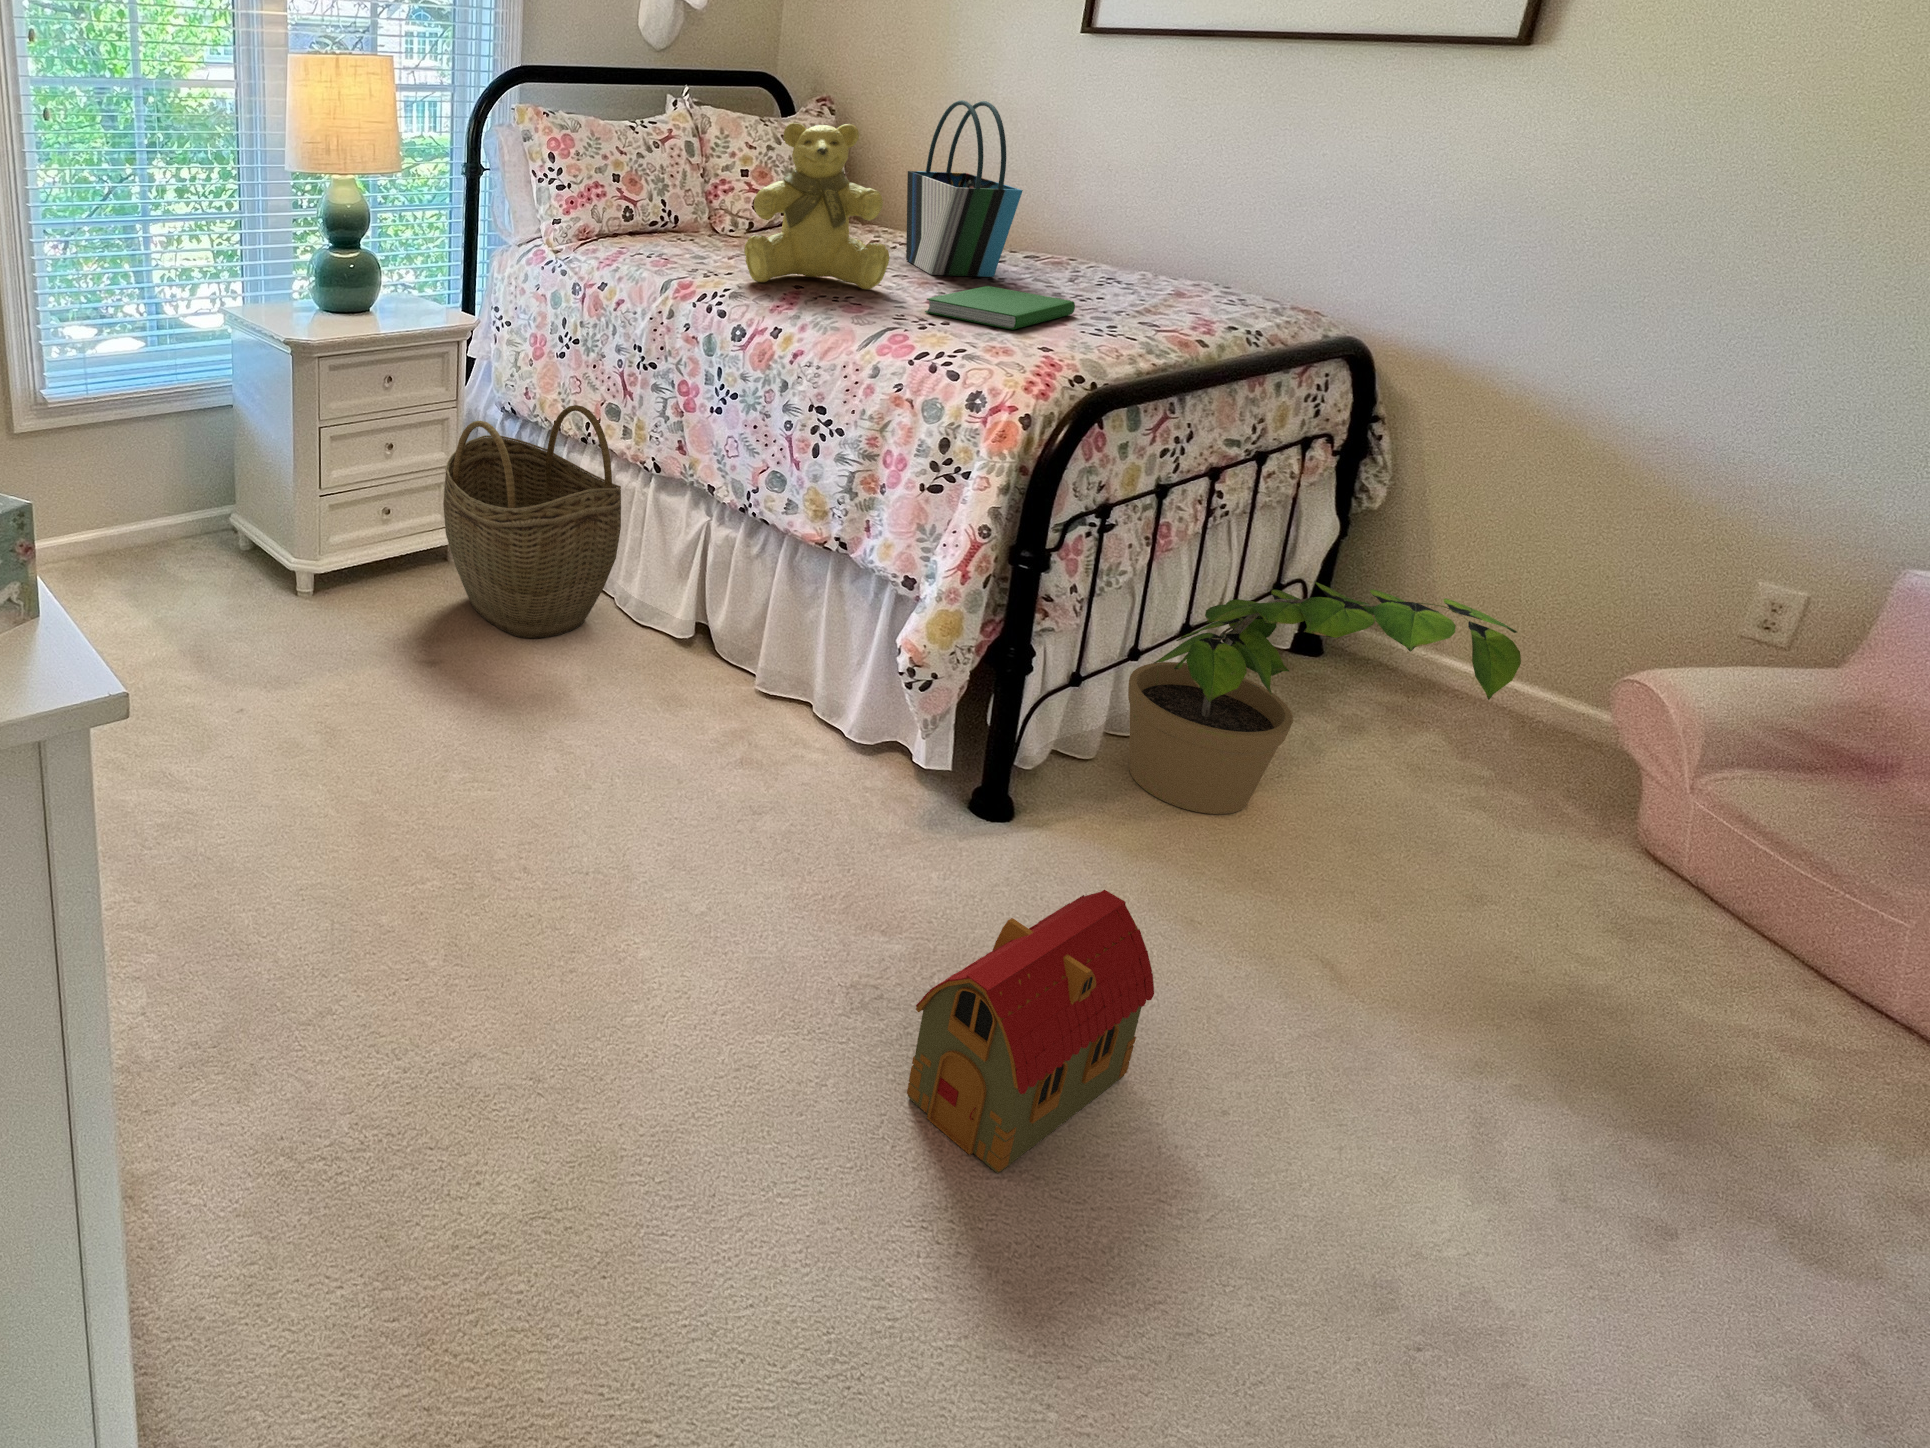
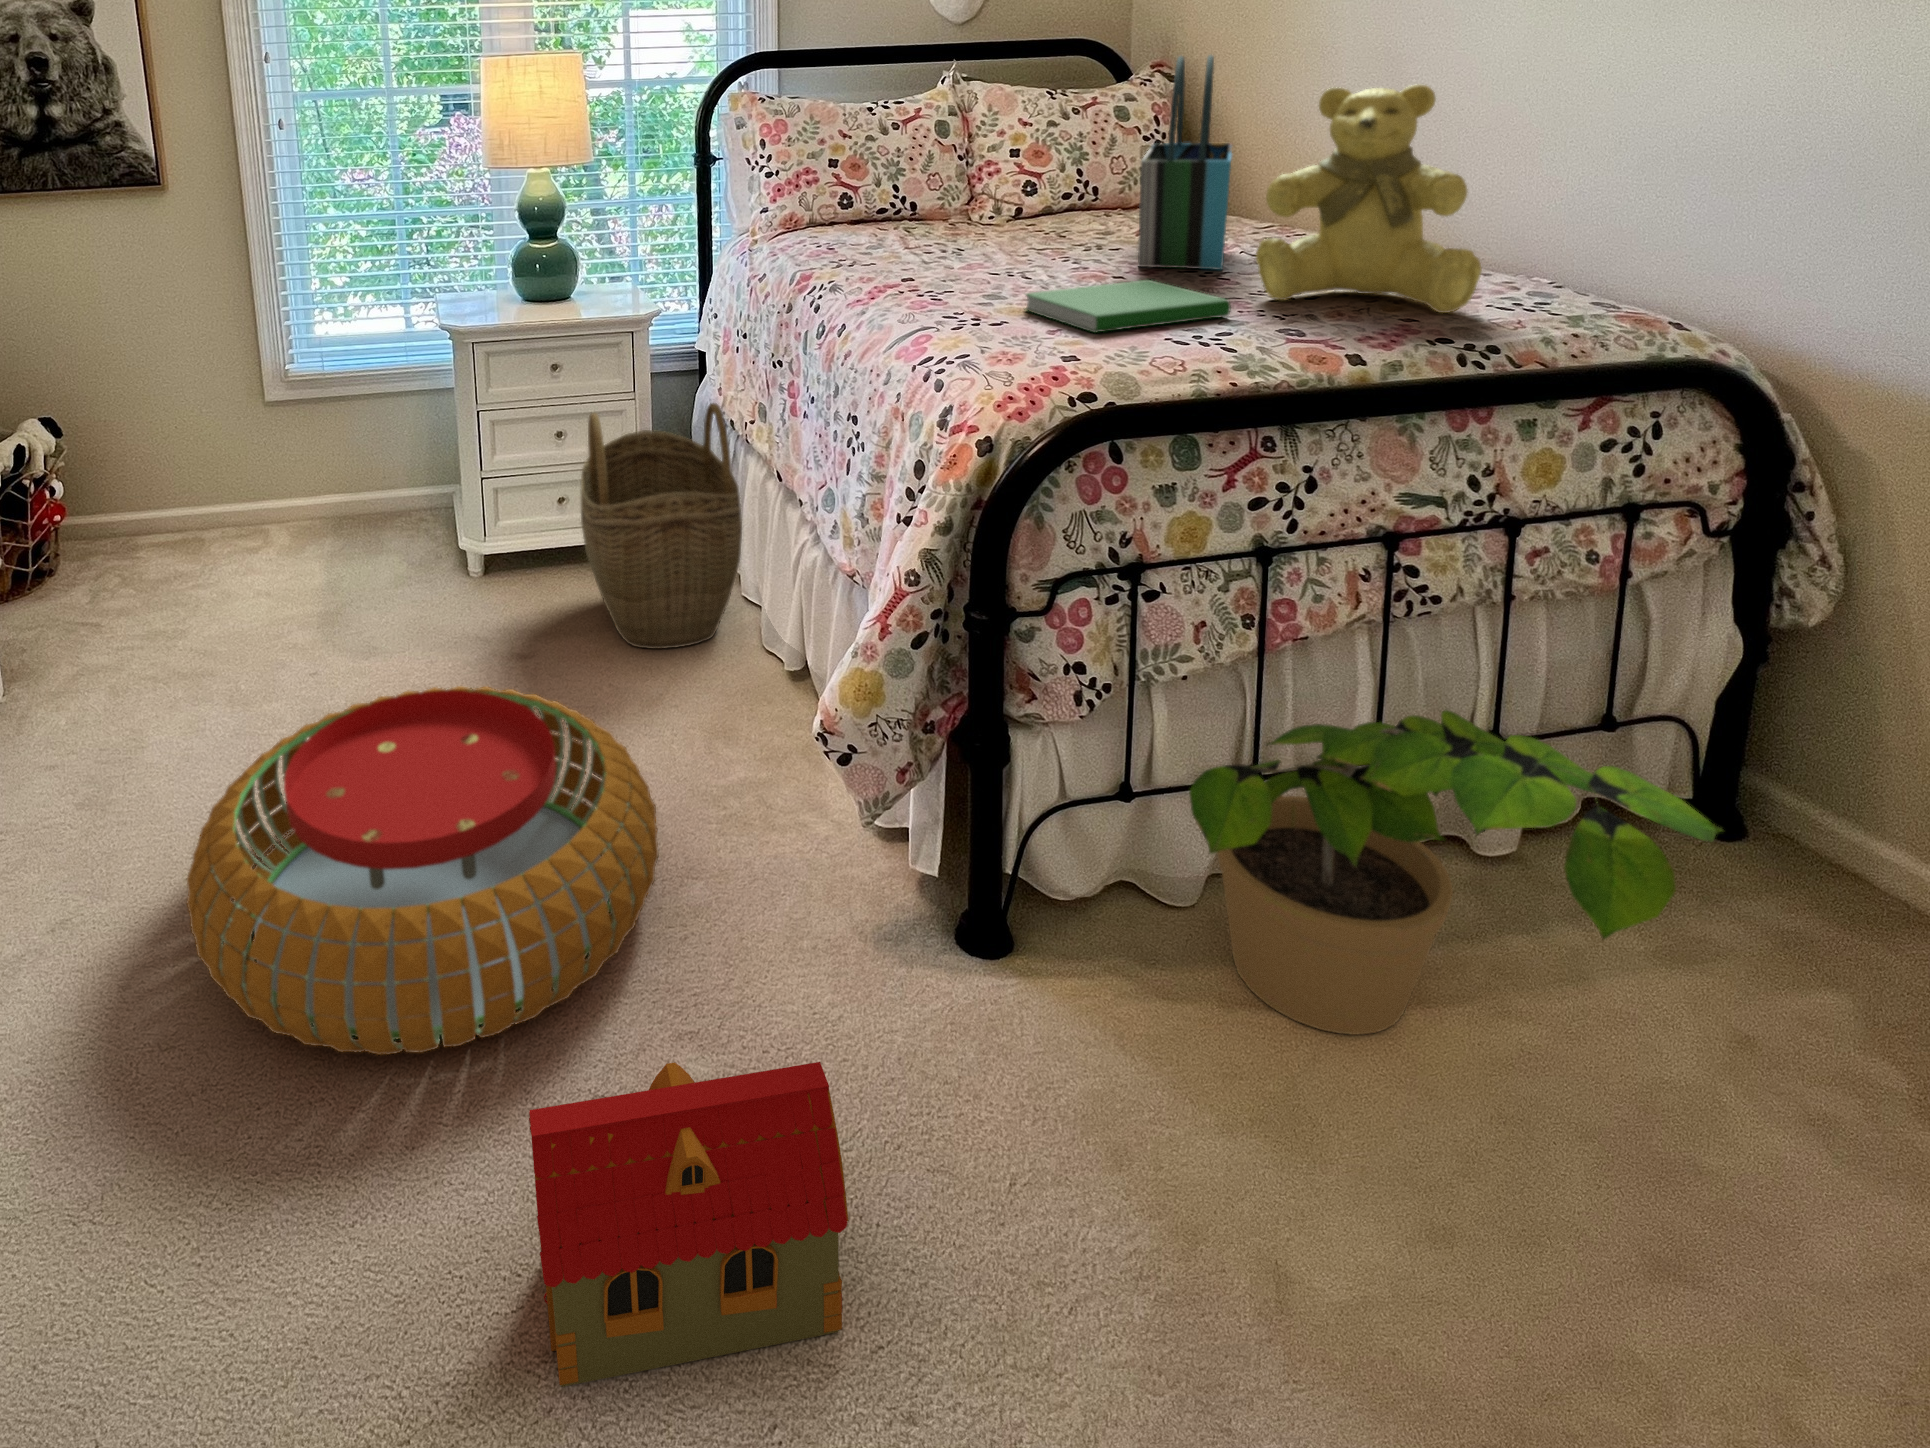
teddy bear: present [744,123,890,289] -> present [1256,85,1482,313]
pouf: none [354,682,790,1013] -> present [187,686,659,1055]

